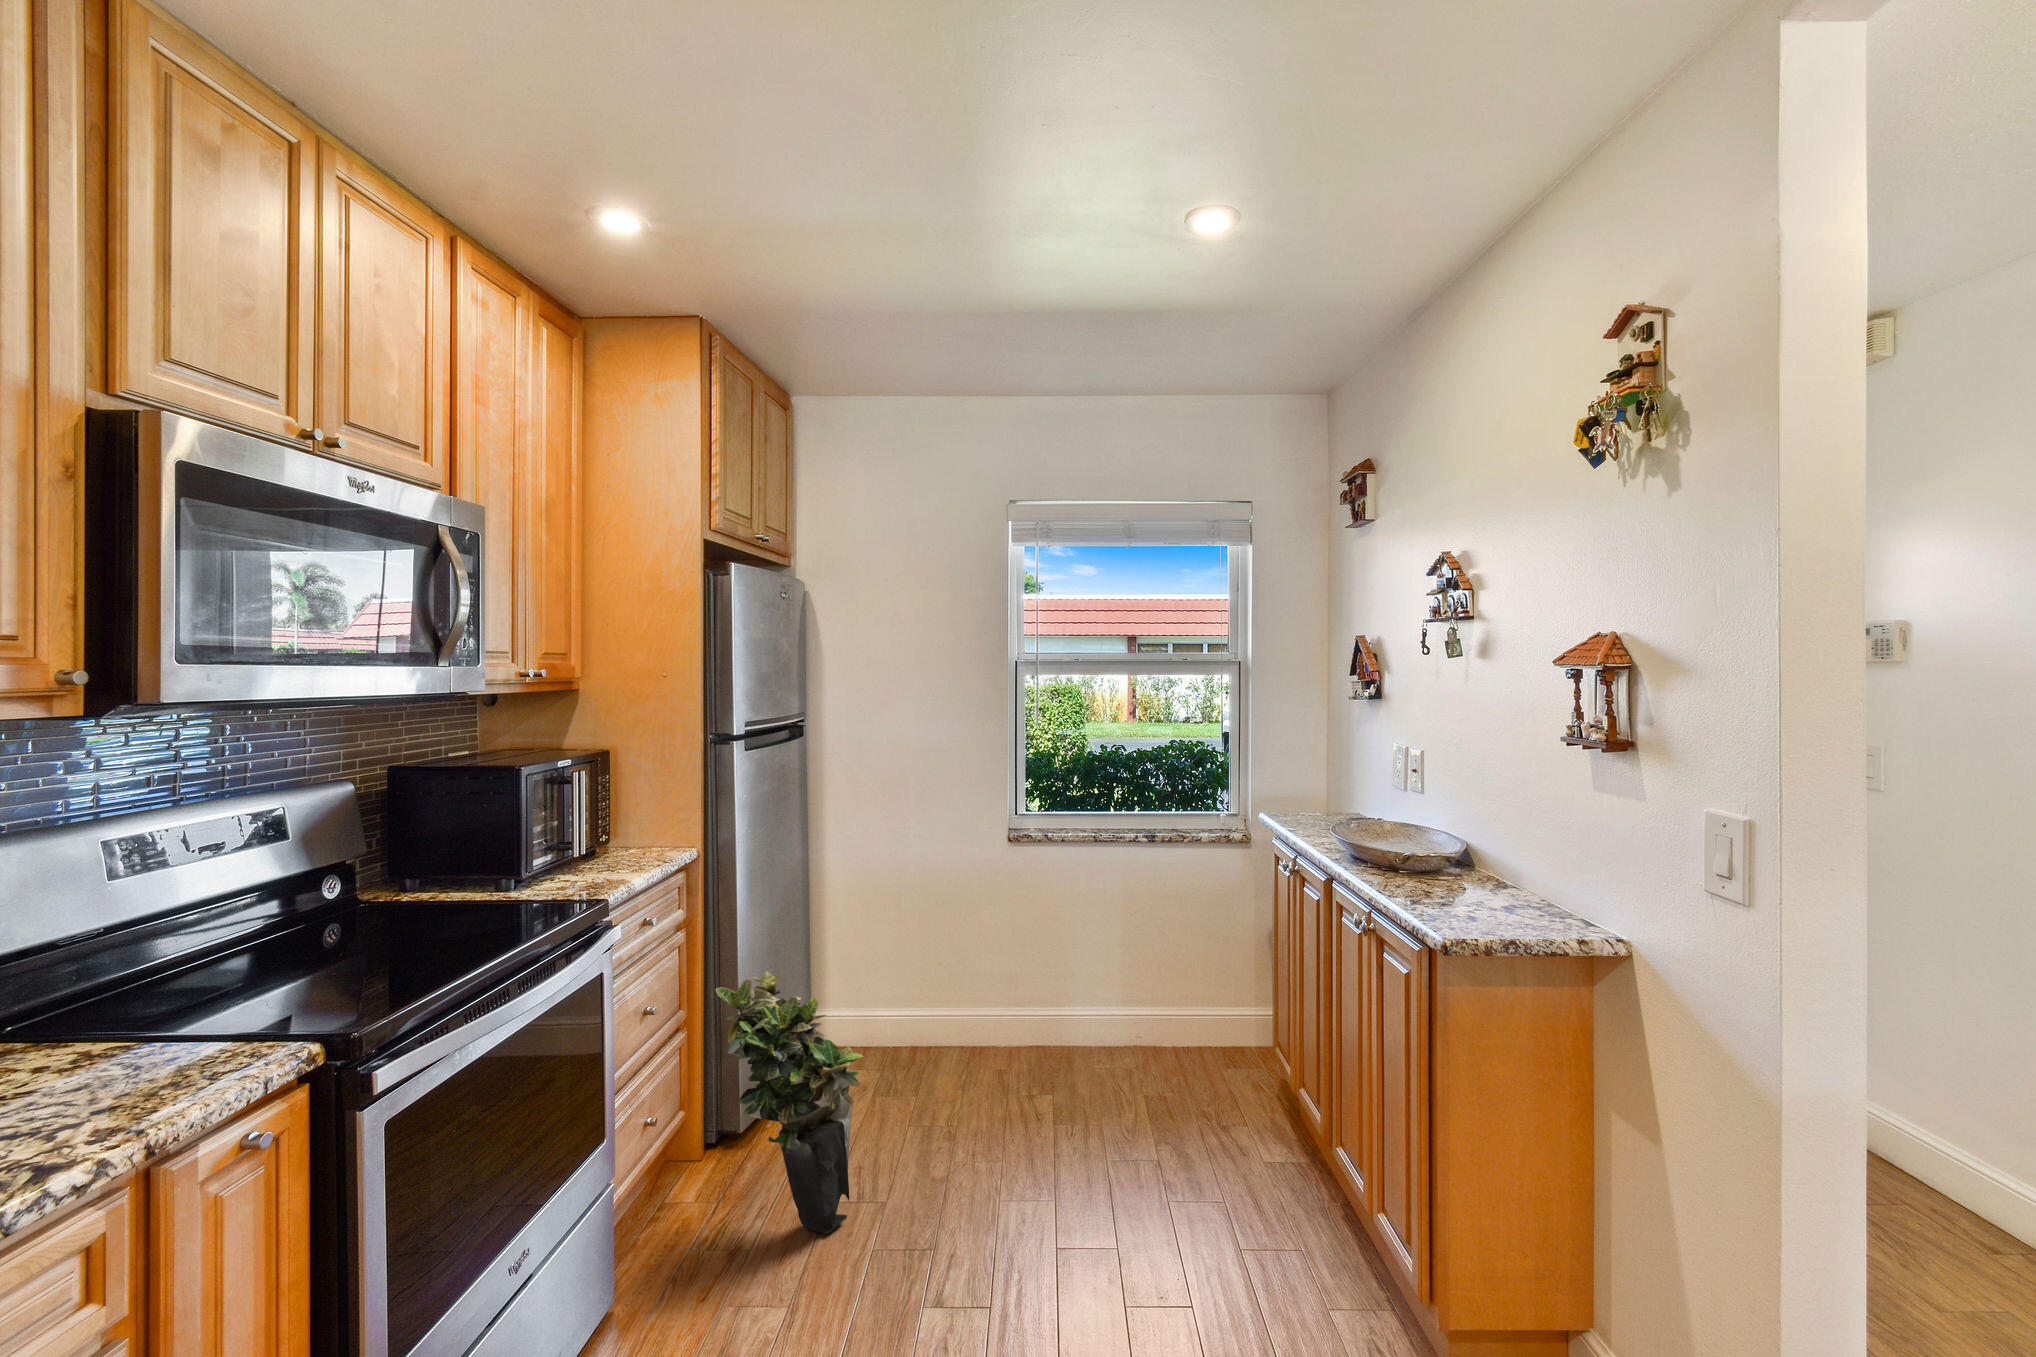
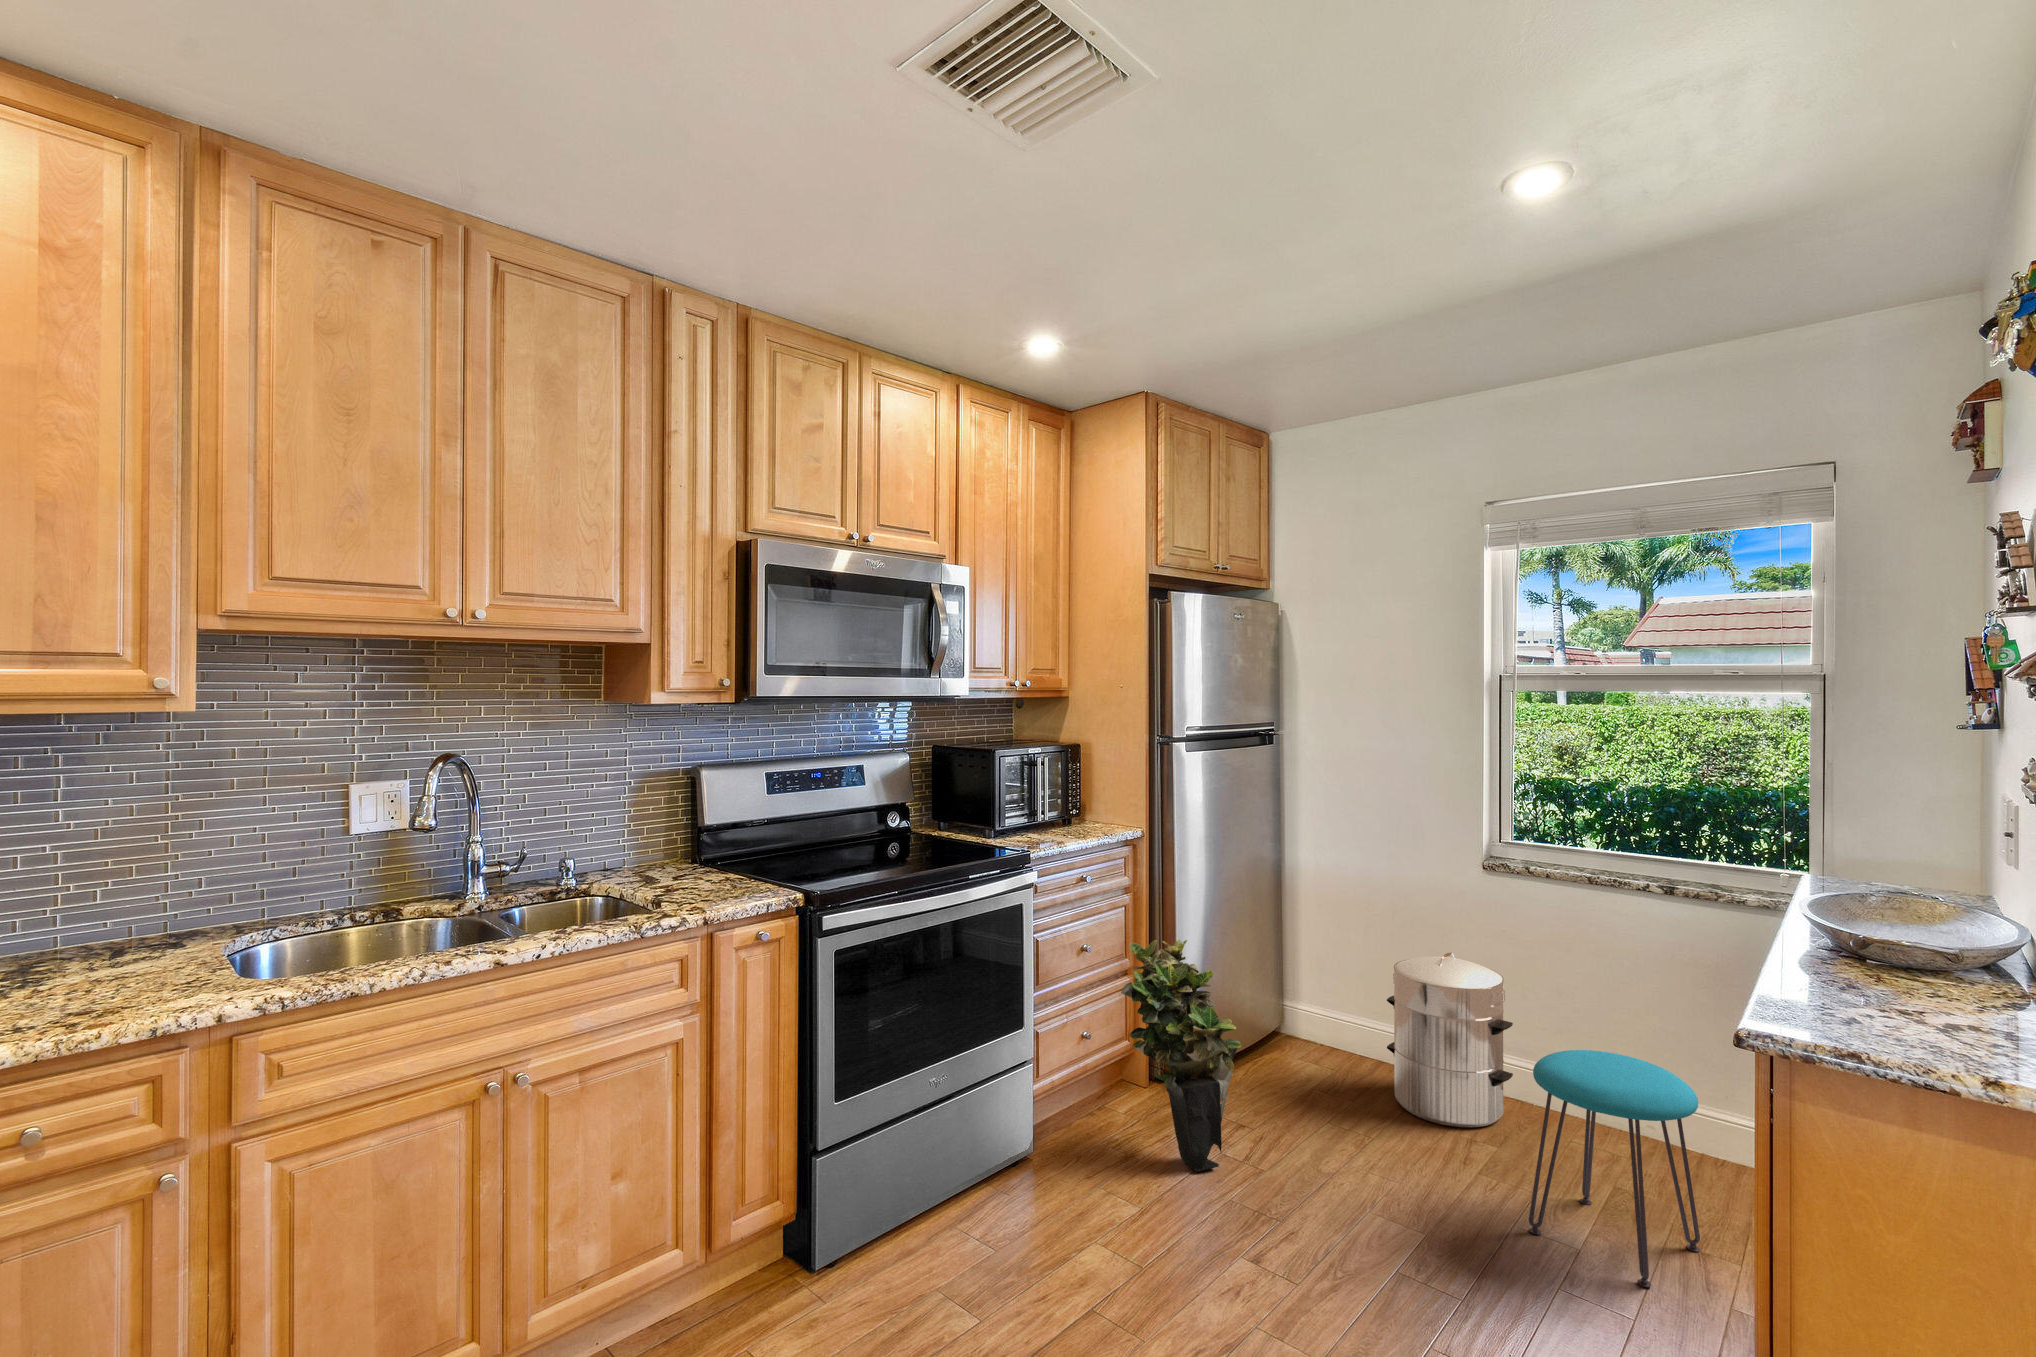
waste bin: none [937,925,1050,1091] -> present [1387,953,1513,1127]
stool: none [1119,983,1241,1174] -> present [1529,1050,1700,1287]

